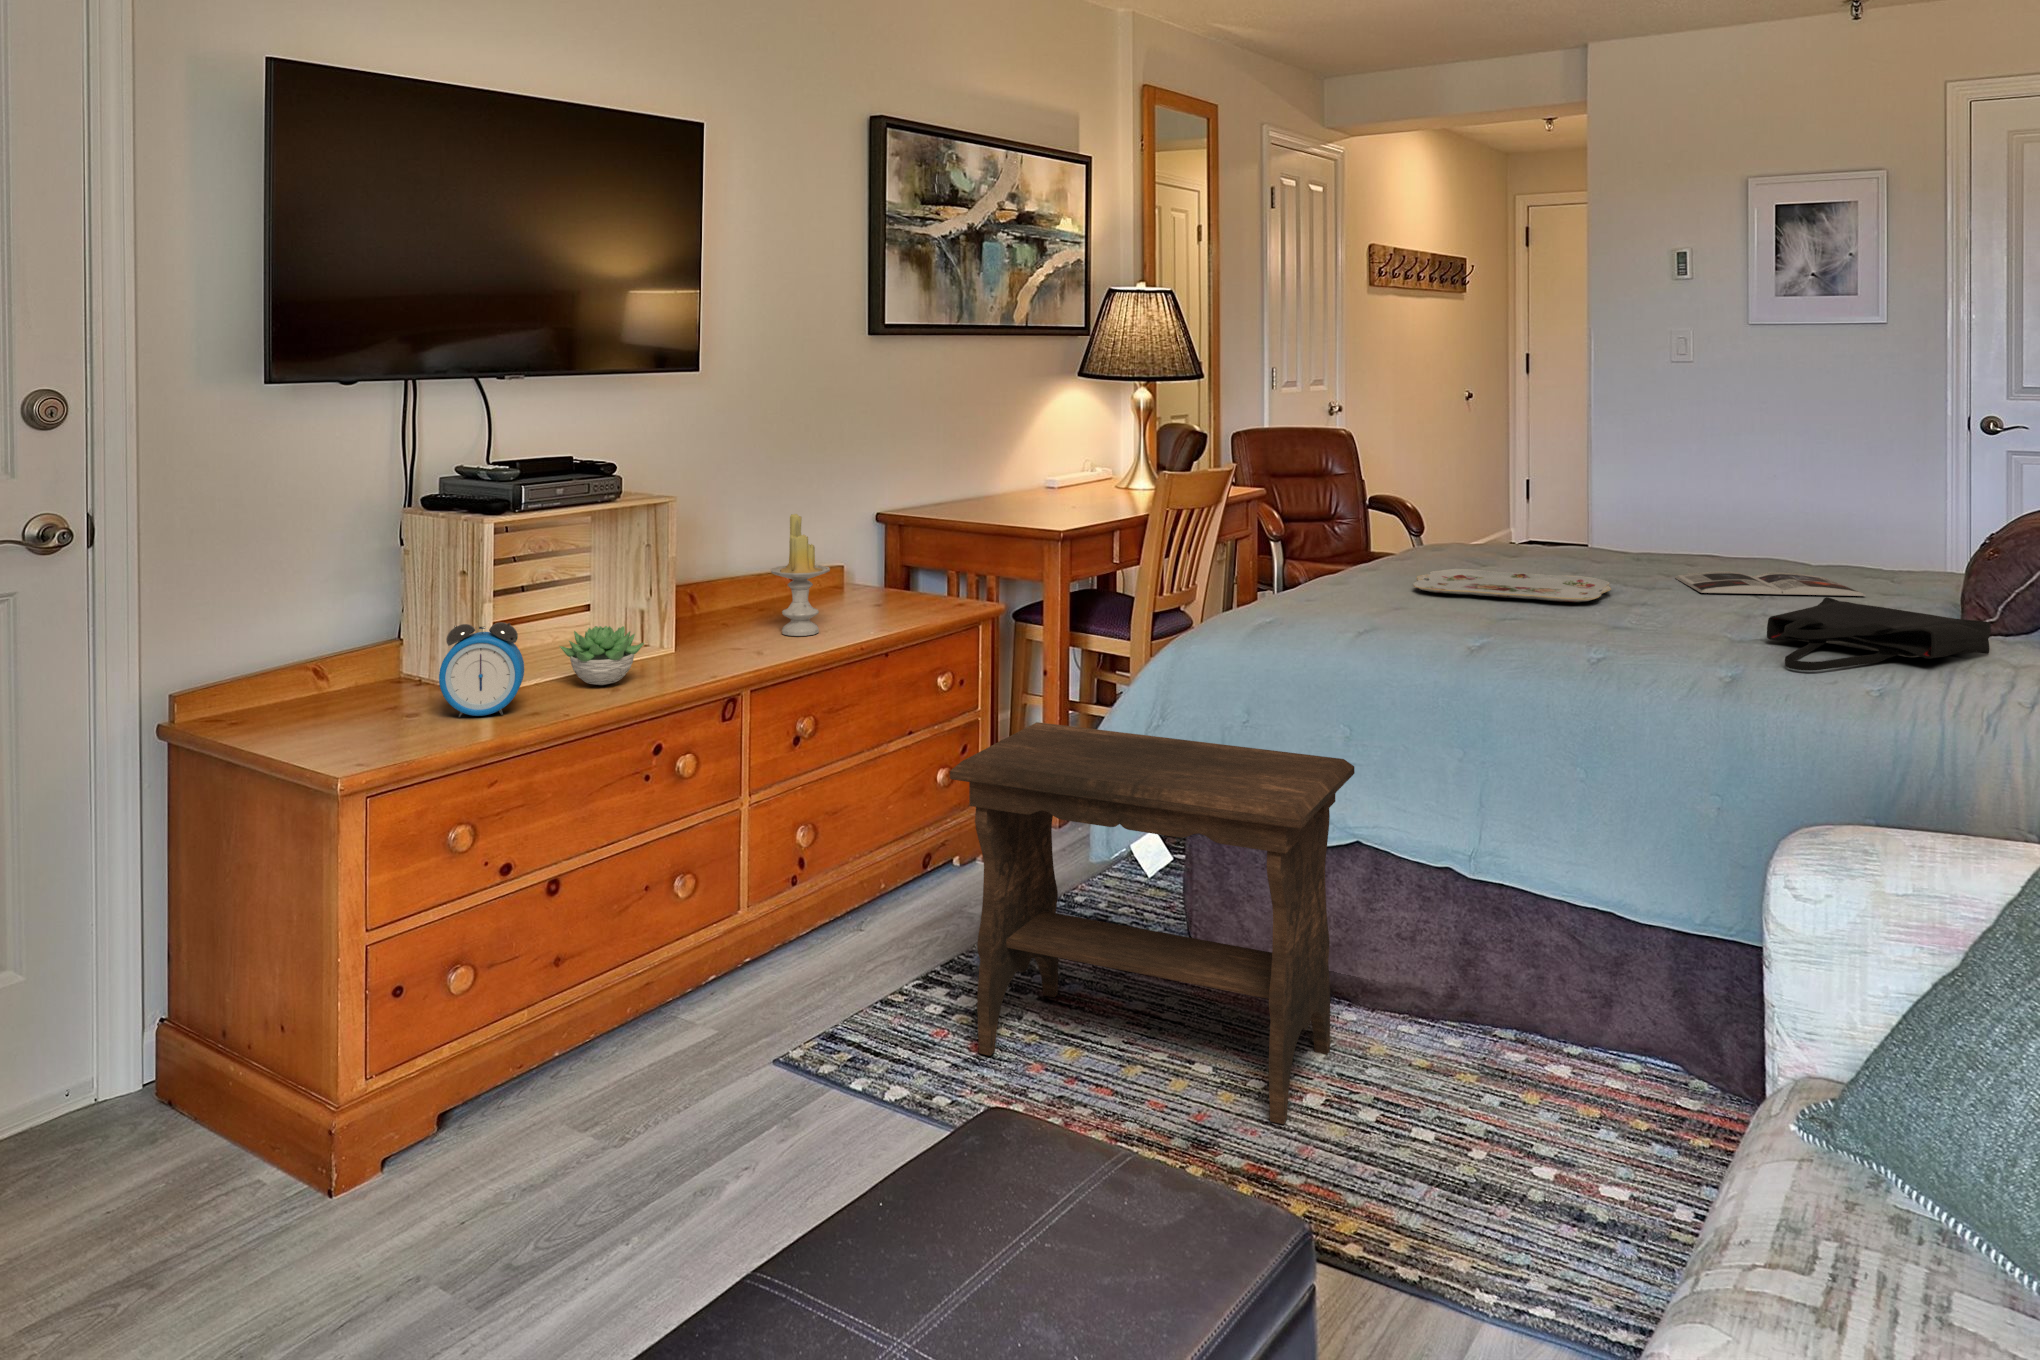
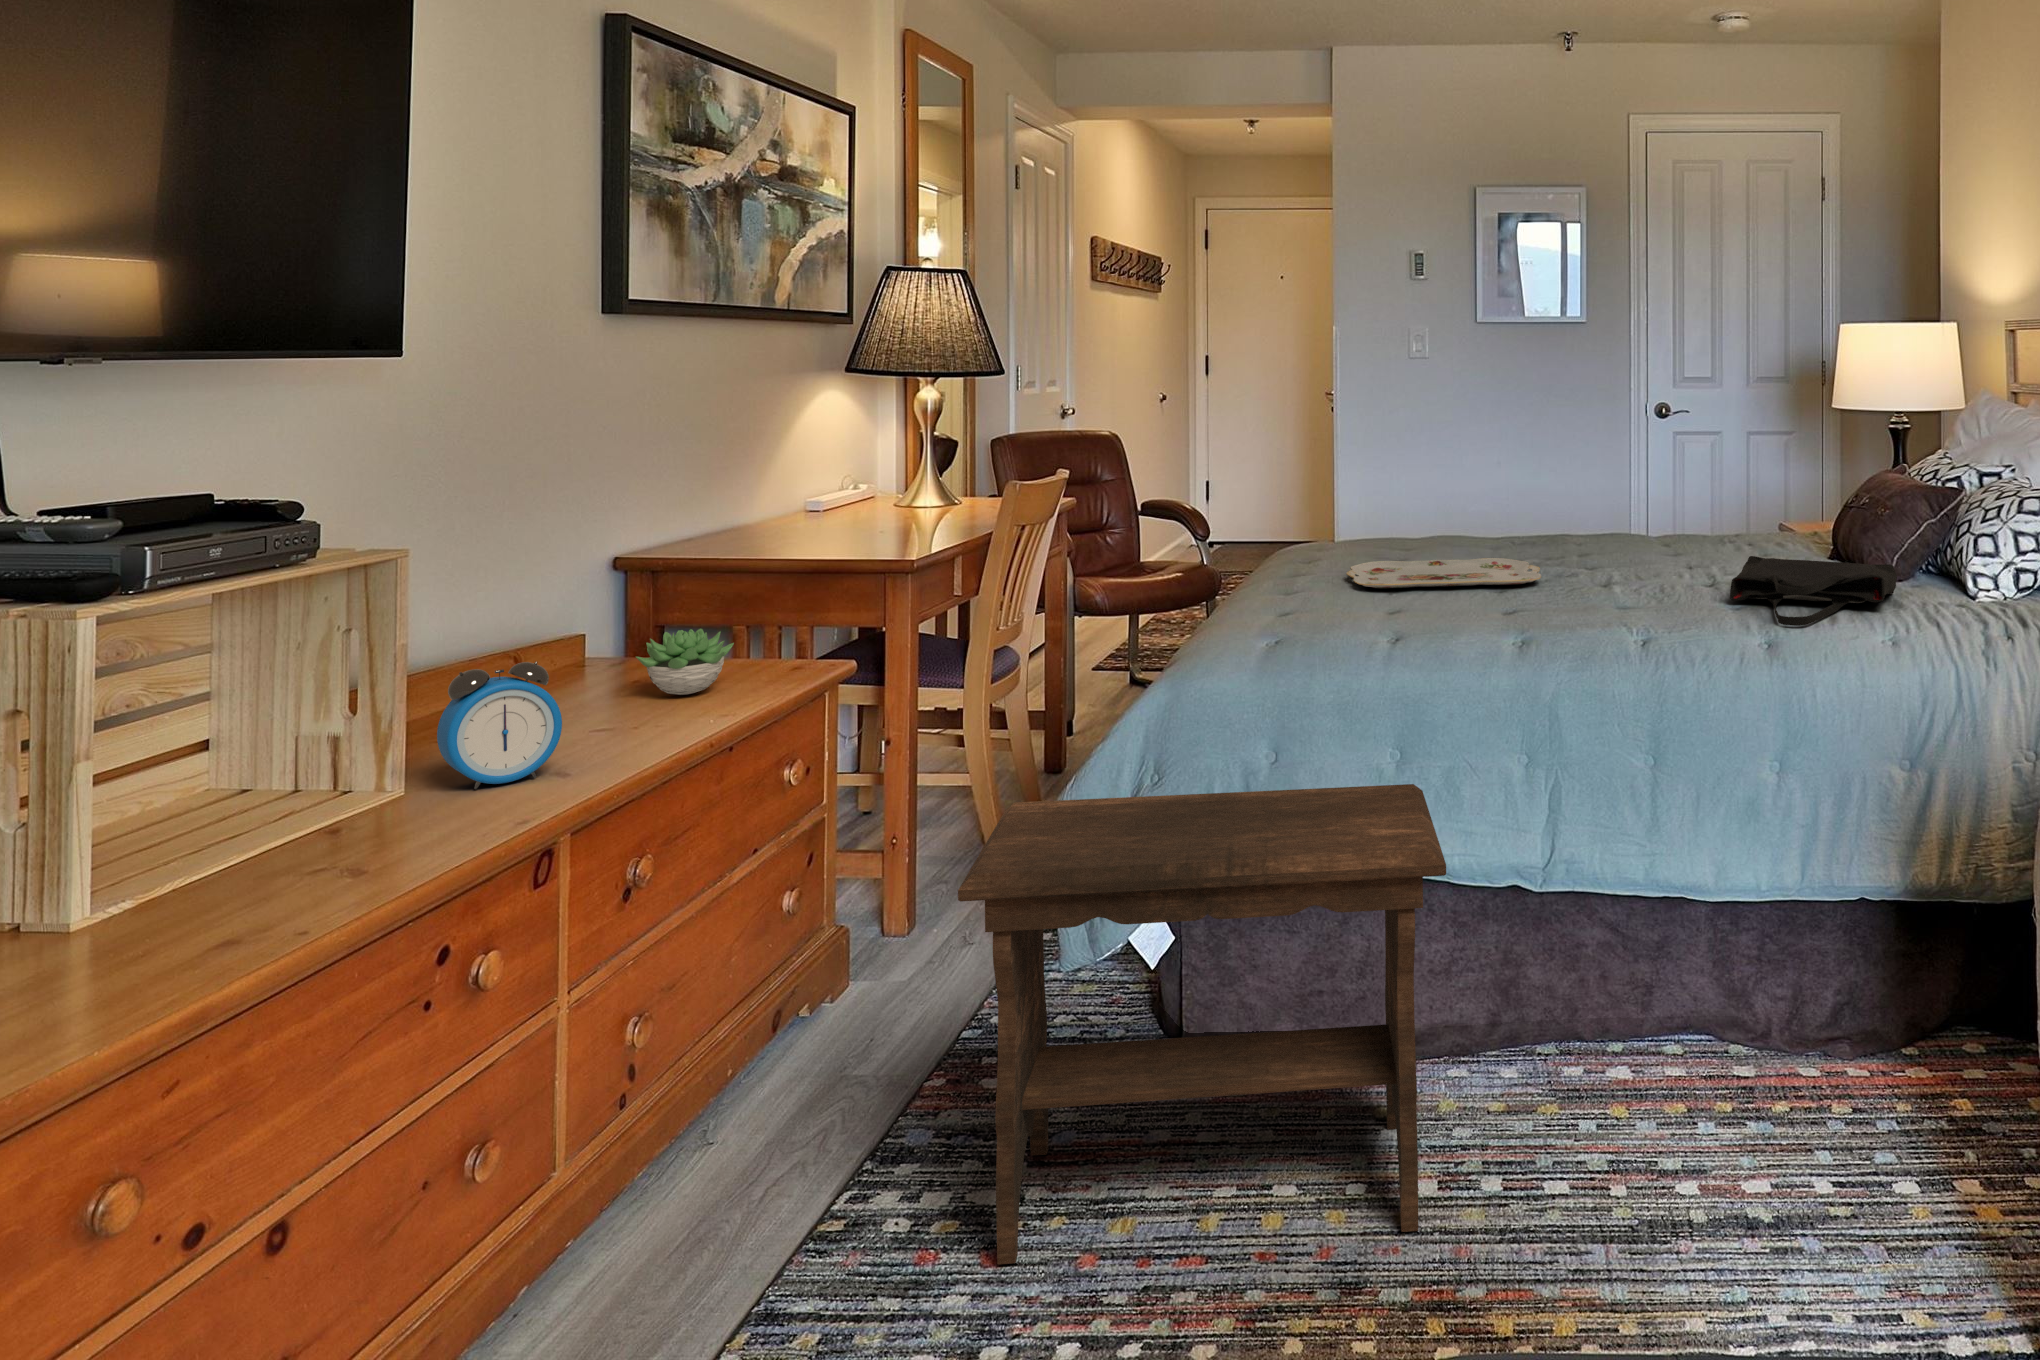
candle: present [770,514,830,636] -> none [543,562,642,739]
magazine: present [1675,571,1865,596] -> none [1563,539,1732,564]
alarm clock: present [439,622,524,717] -> present [437,662,562,789]
succulent plant: present [560,626,644,685] -> present [636,629,734,695]

